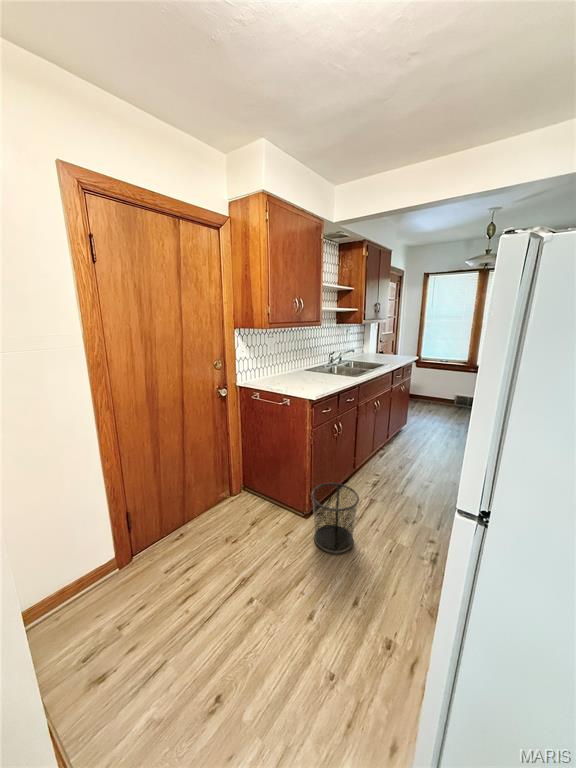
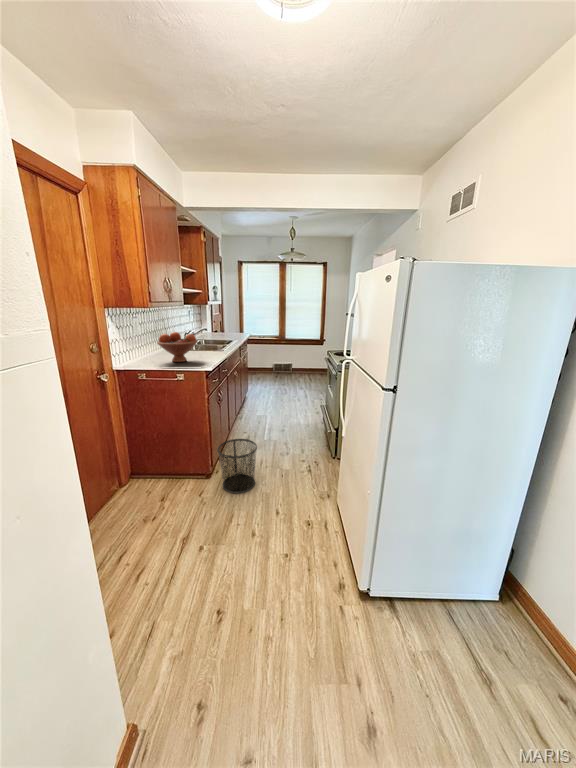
fruit bowl: none [277,354,318,386] -> present [157,332,198,362]

